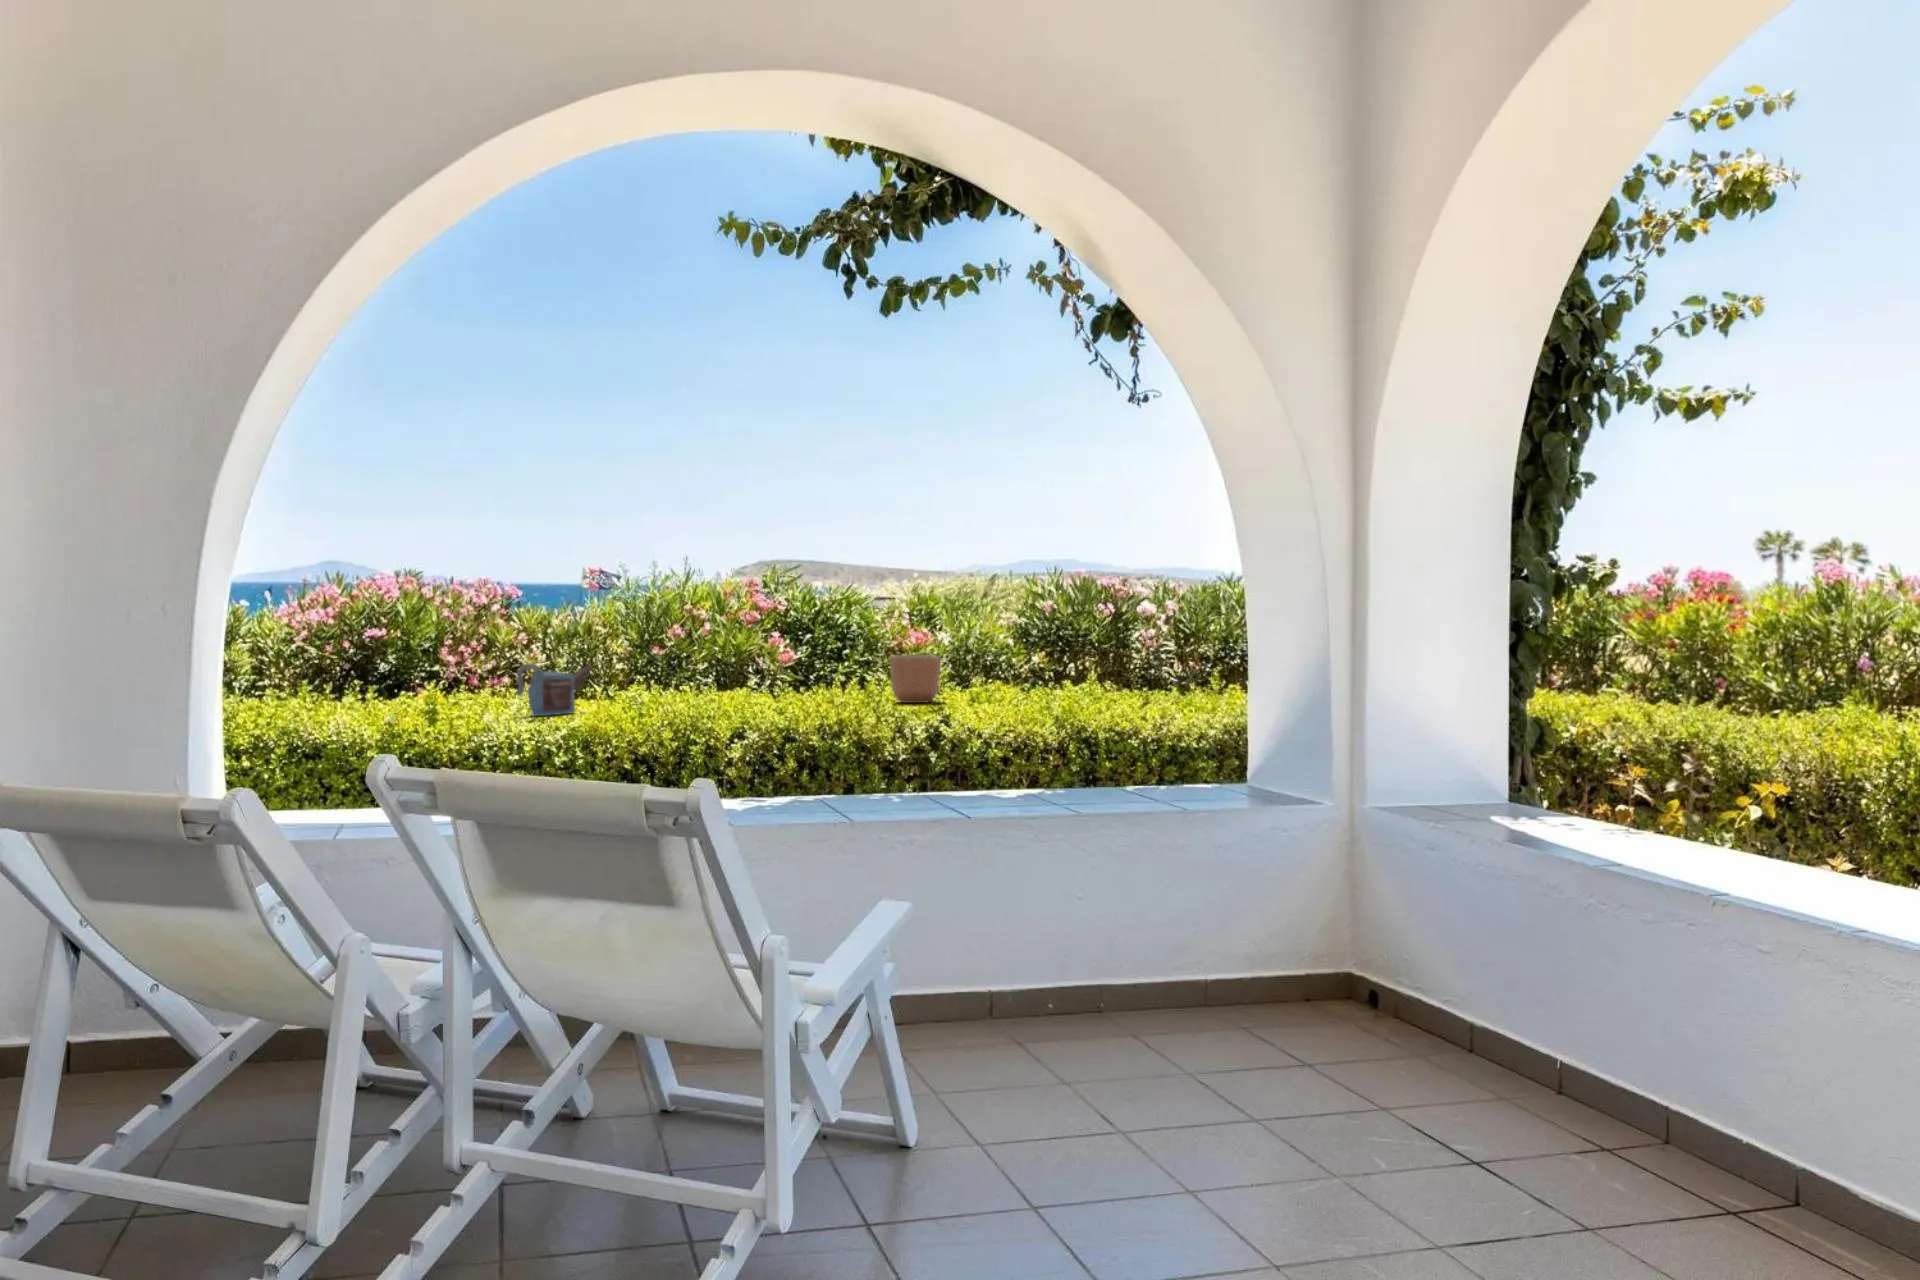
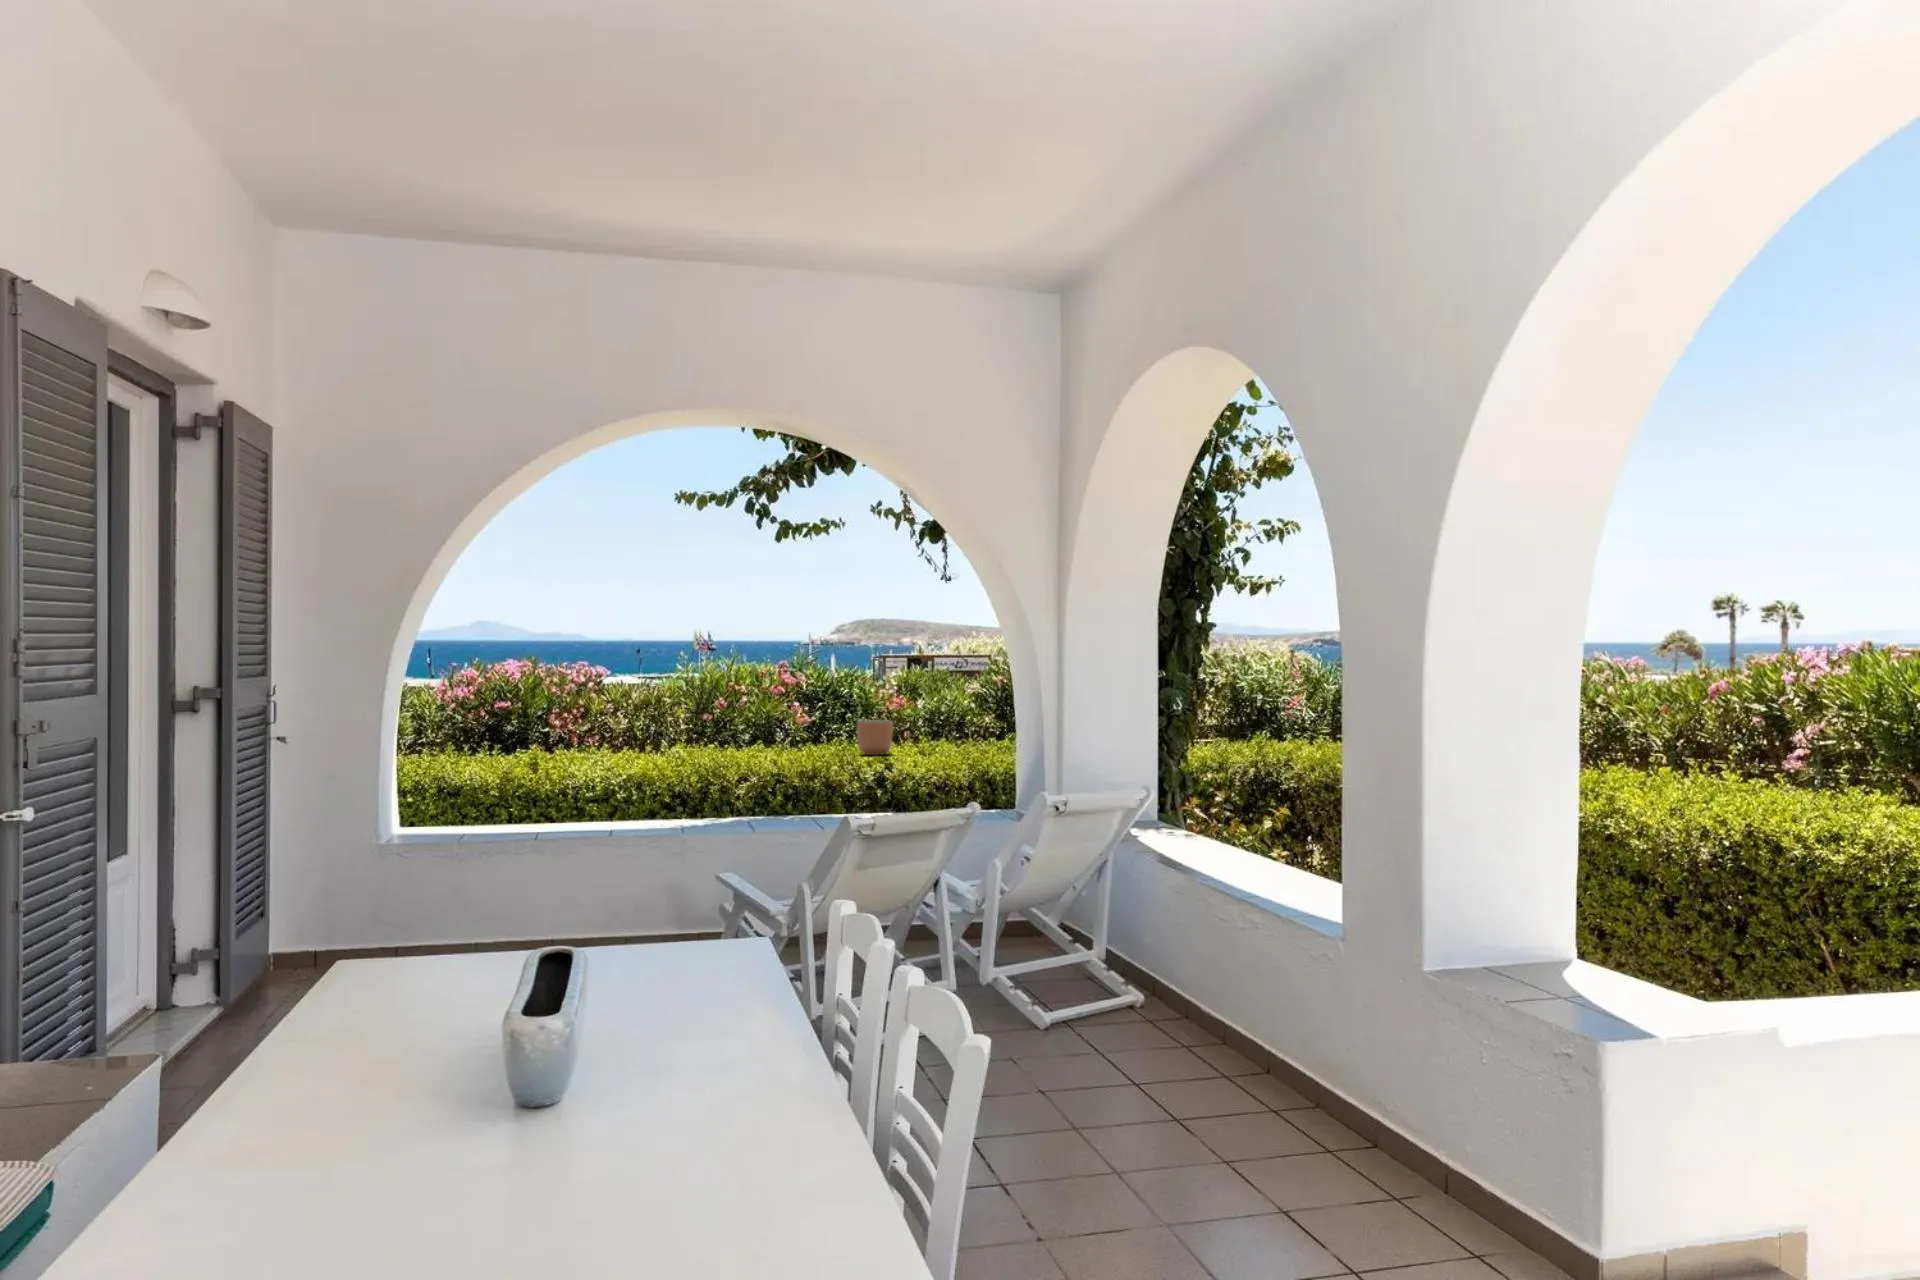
watering can: present [516,663,593,716] -> none [590,729,645,766]

